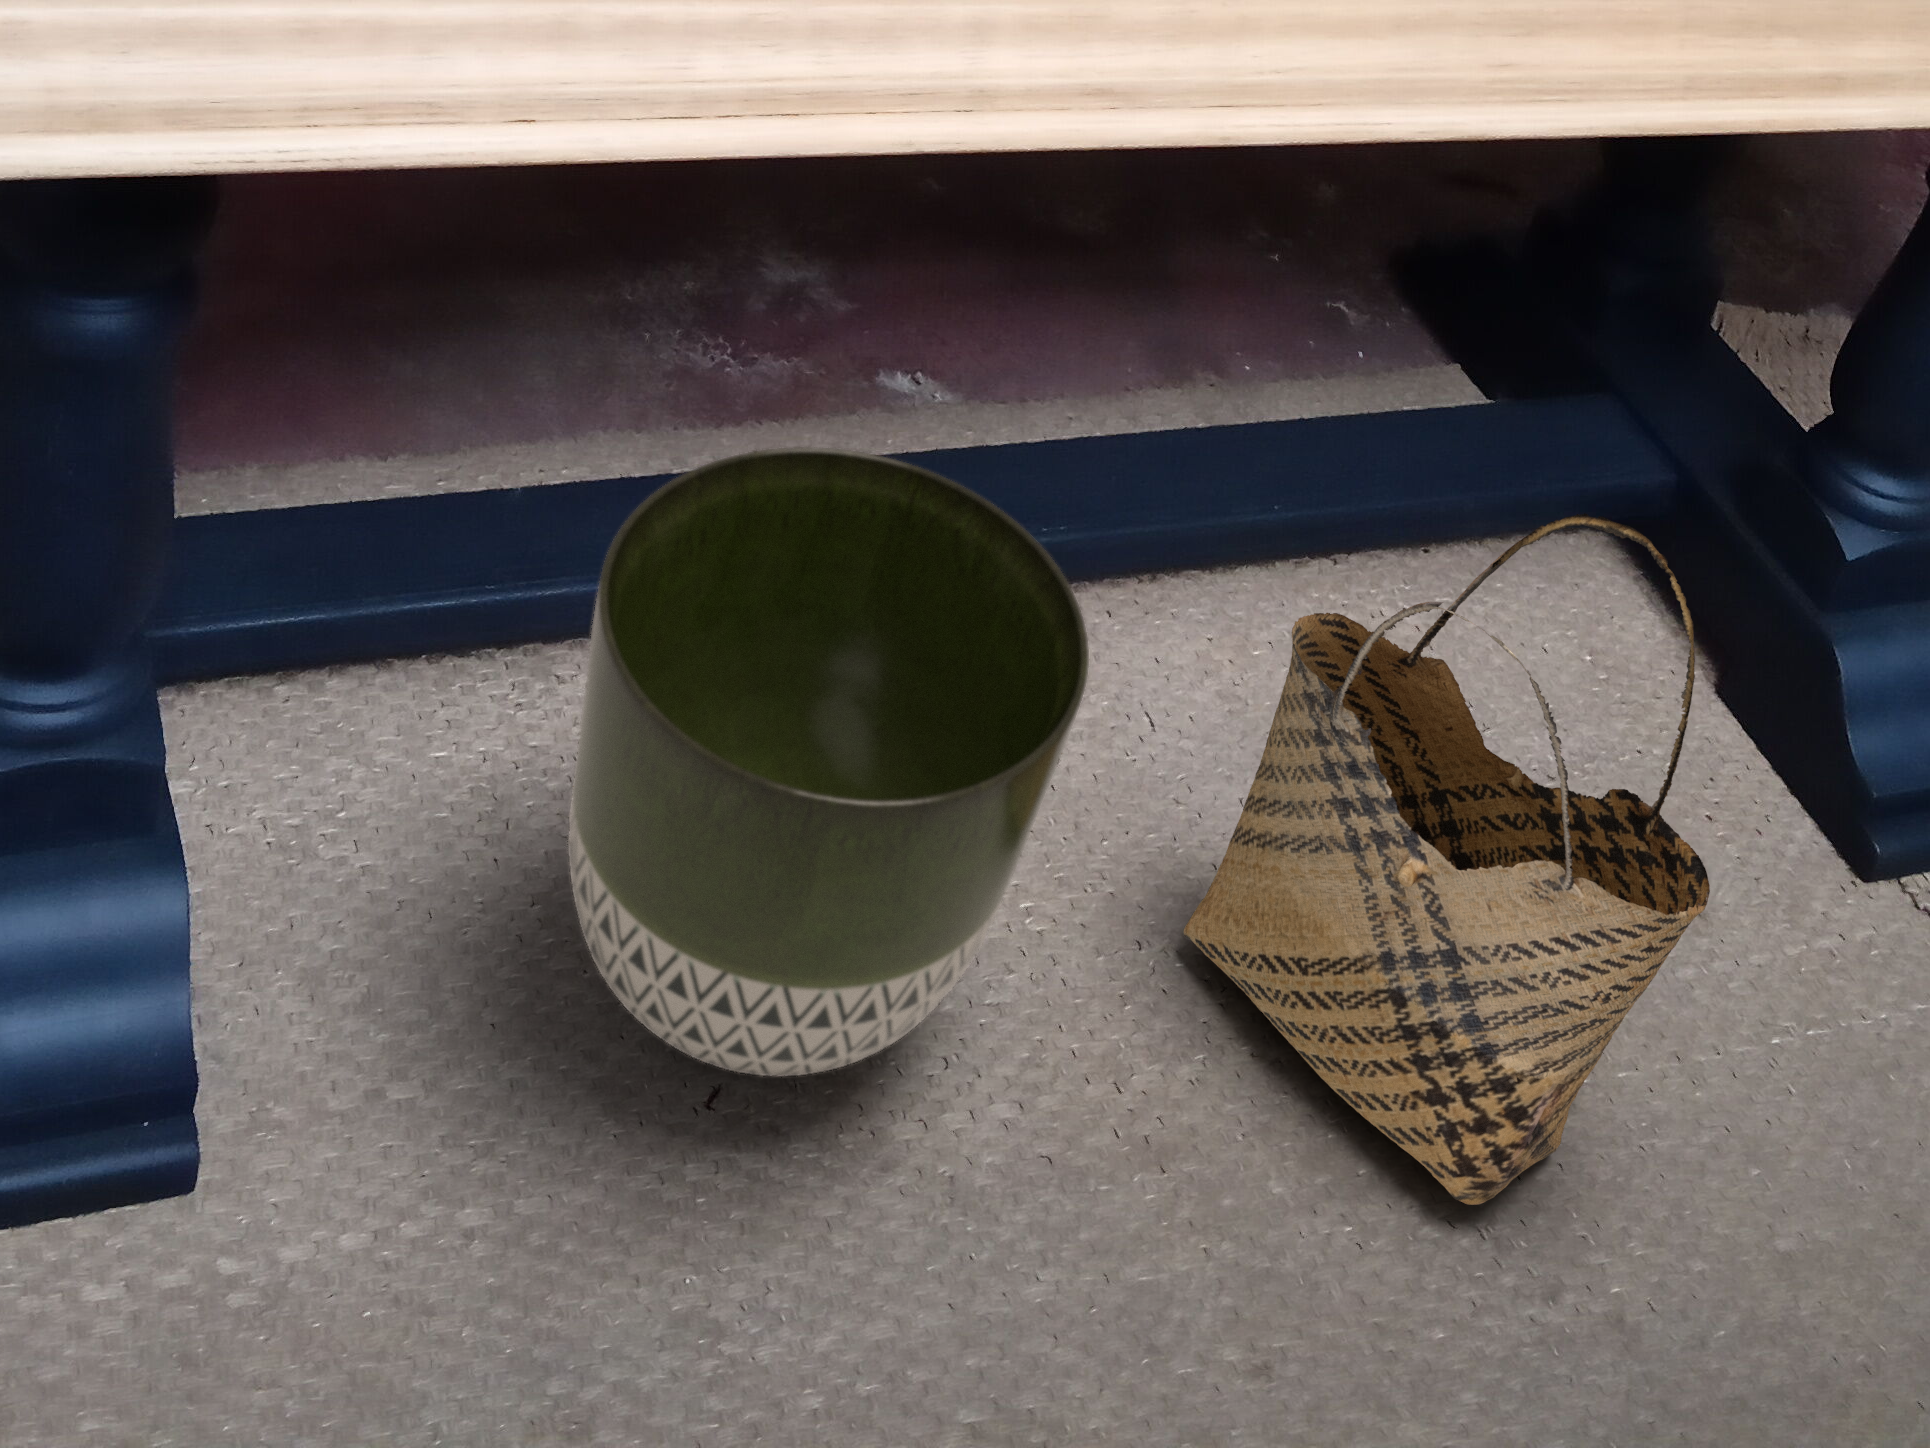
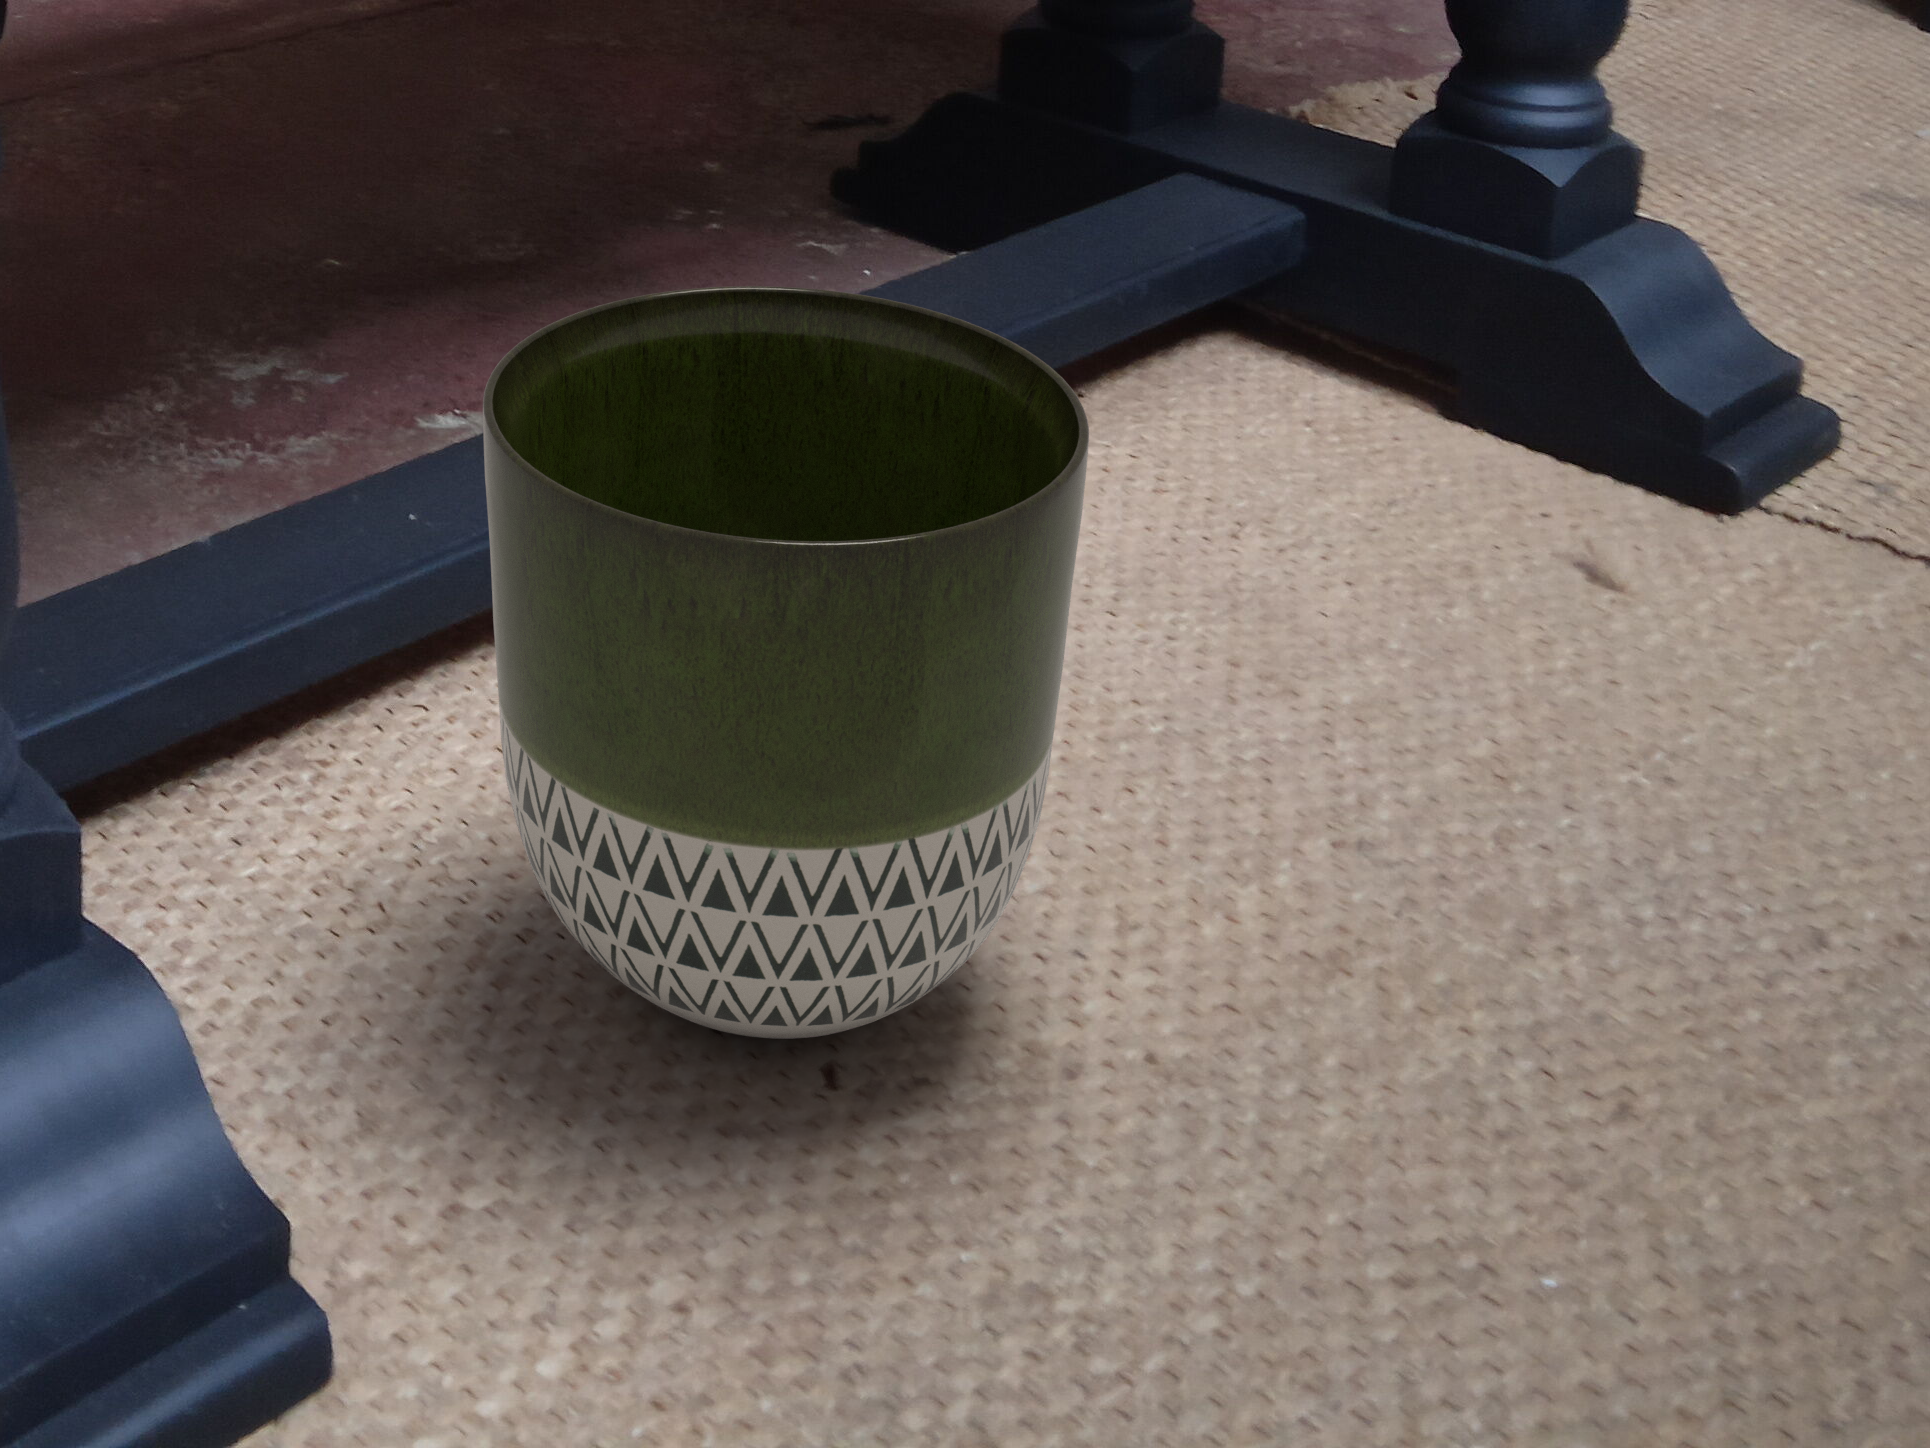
woven basket: present [1184,513,1710,1205] -> none [1155,72,1753,885]

